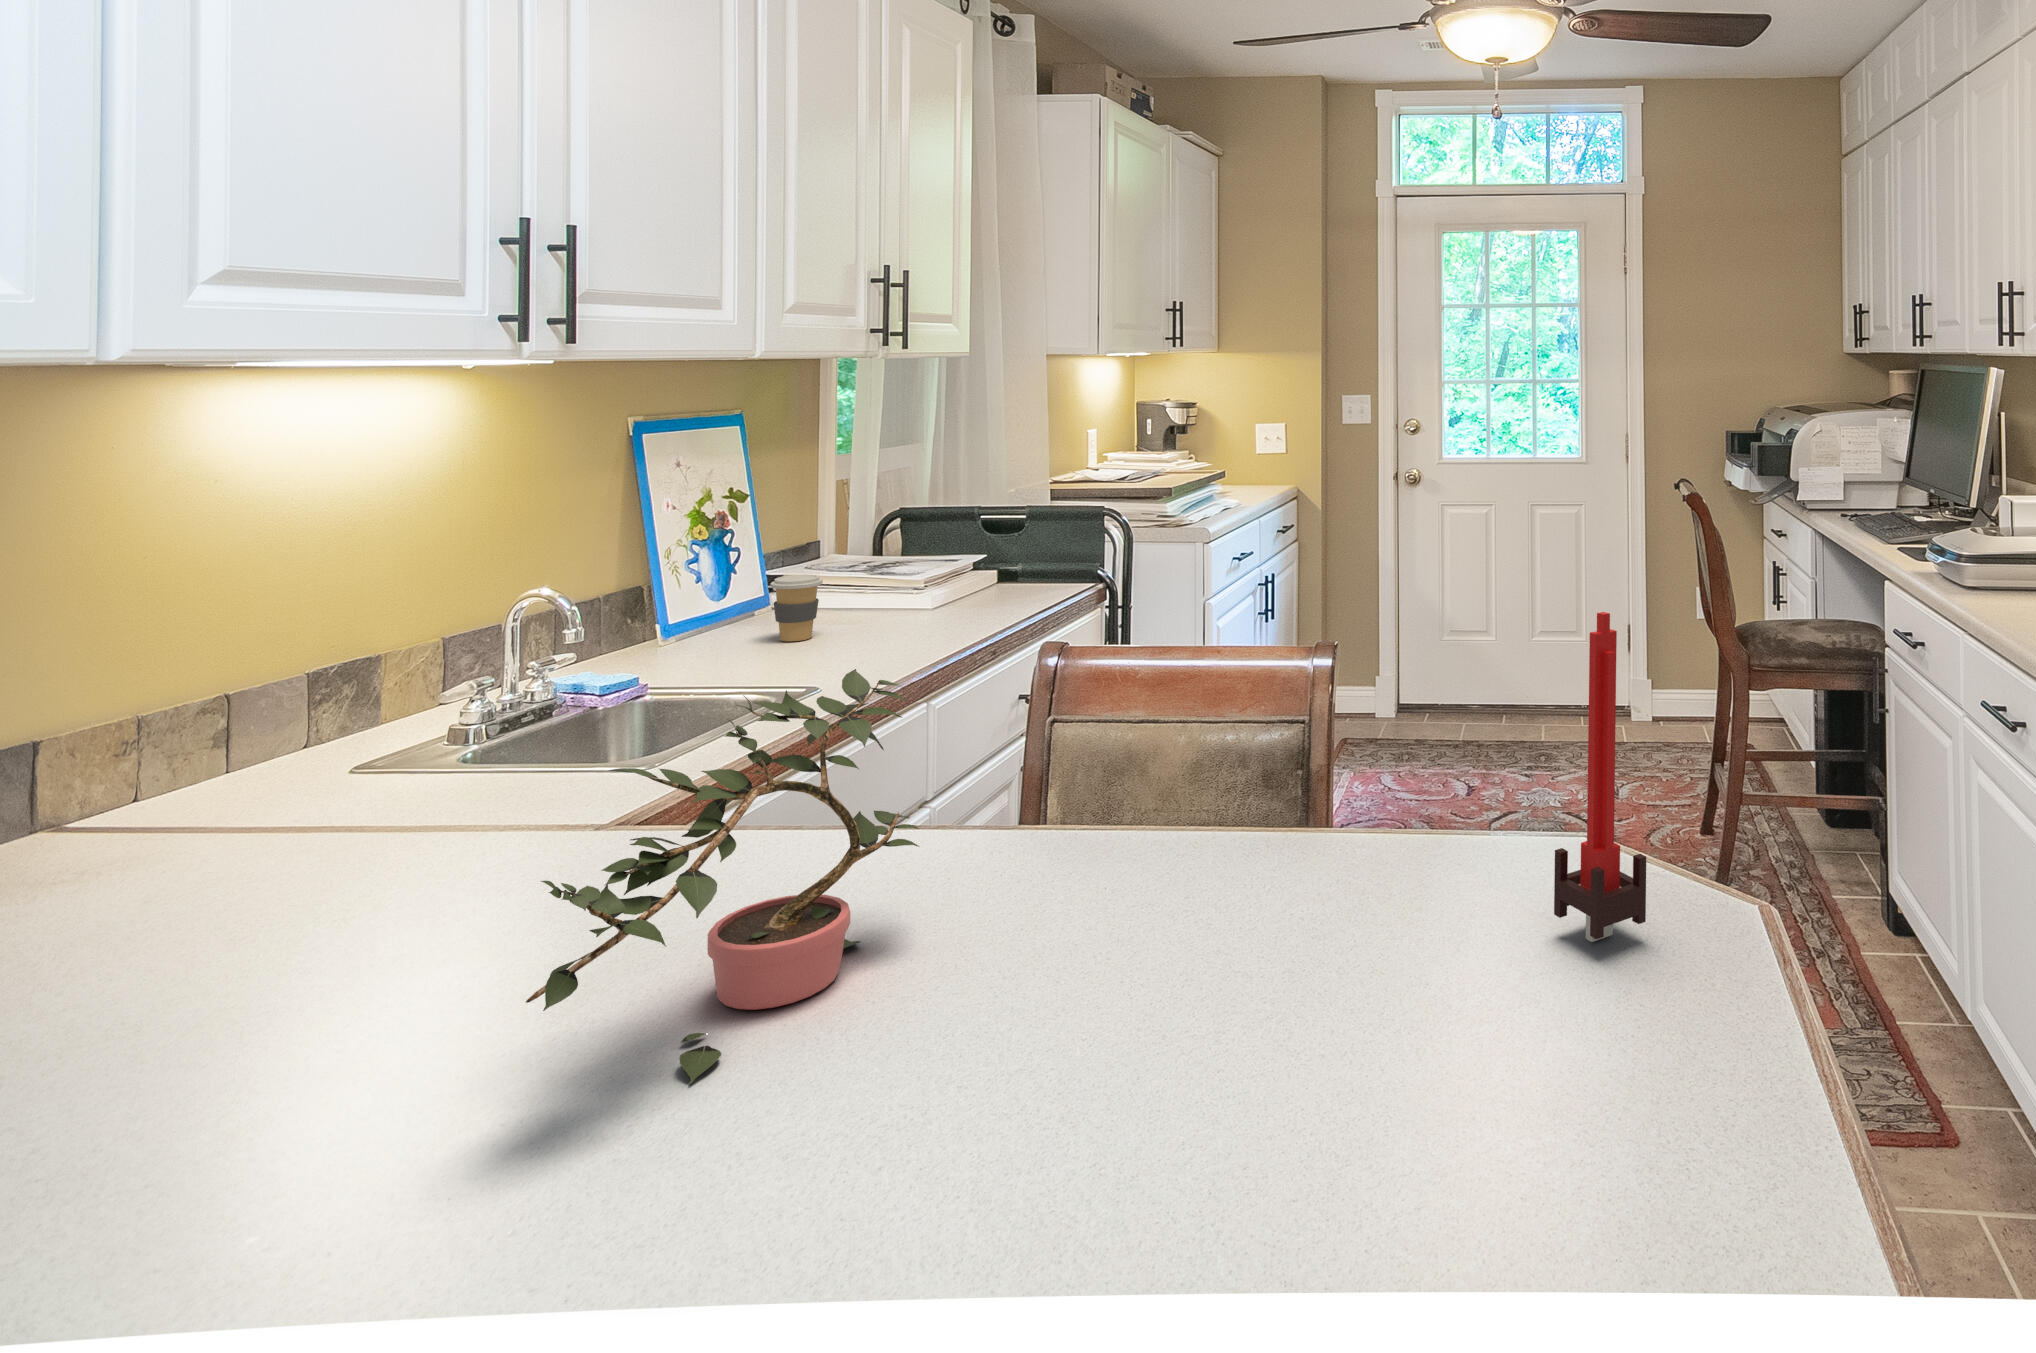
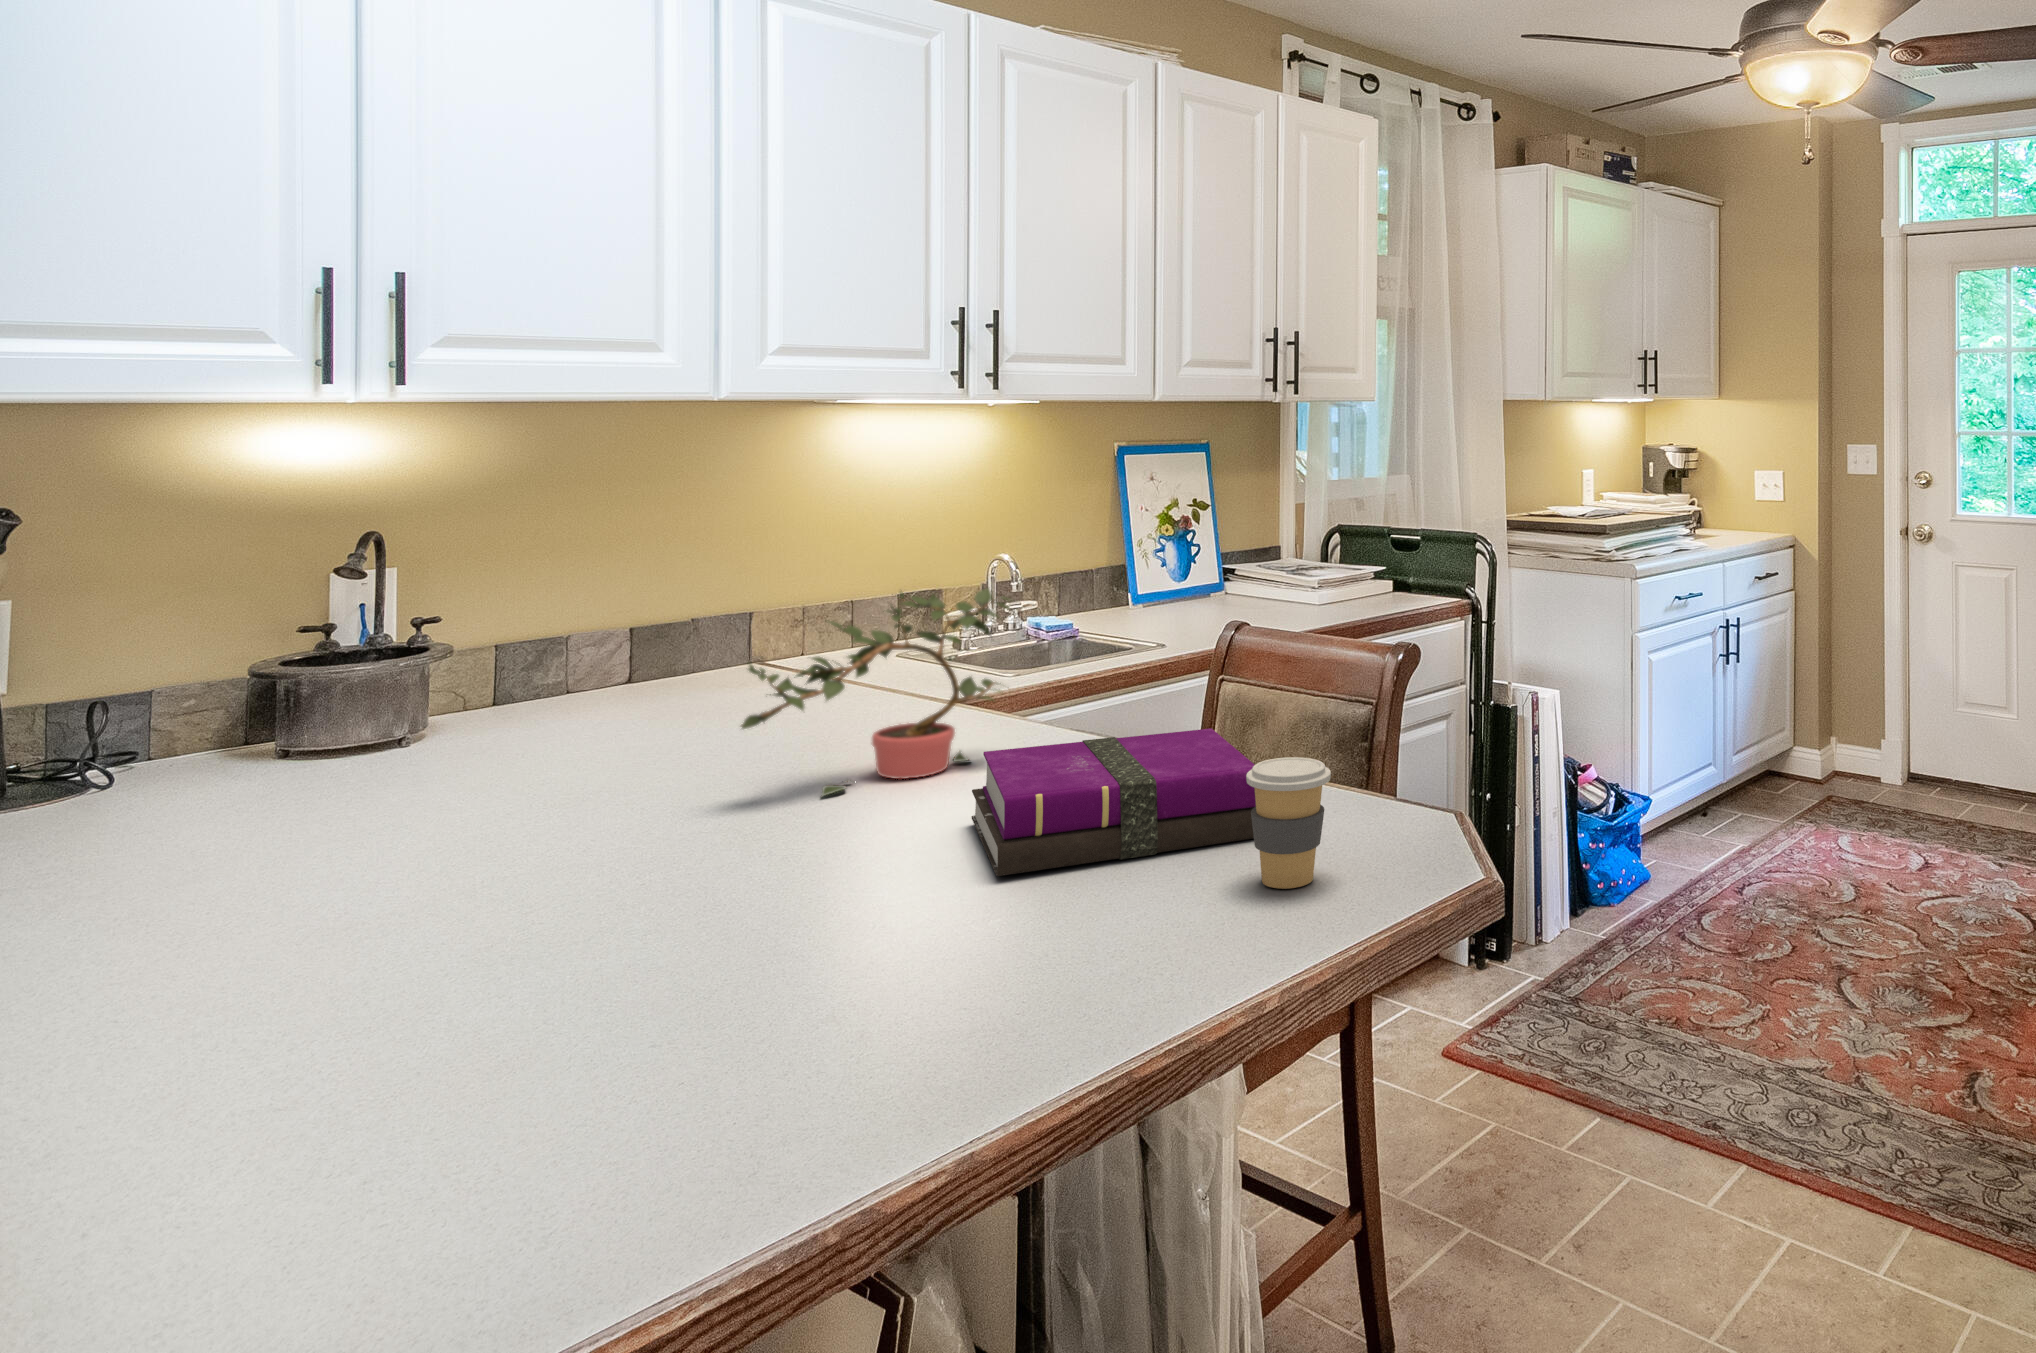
coffee cup: present [771,575,823,641] -> present [1246,757,1331,889]
candle: present [1554,612,1646,942] -> none [1316,575,1371,836]
notebook: none [1070,827,1526,1148] -> present [972,728,1256,876]

